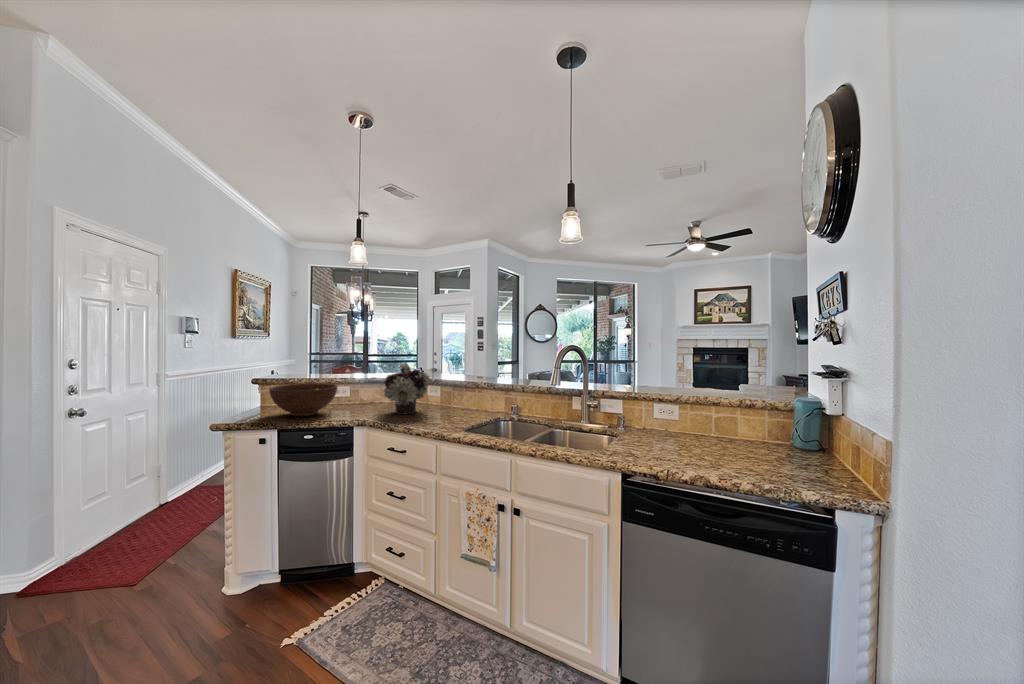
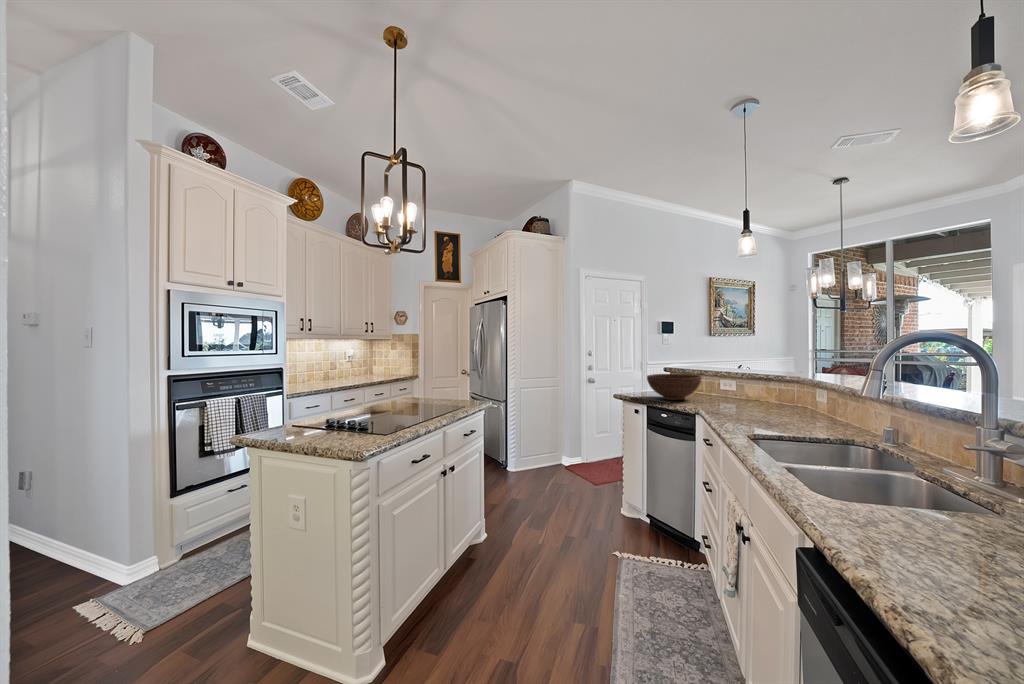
flower arrangement: present [384,363,429,414] -> none [721,358,786,415]

